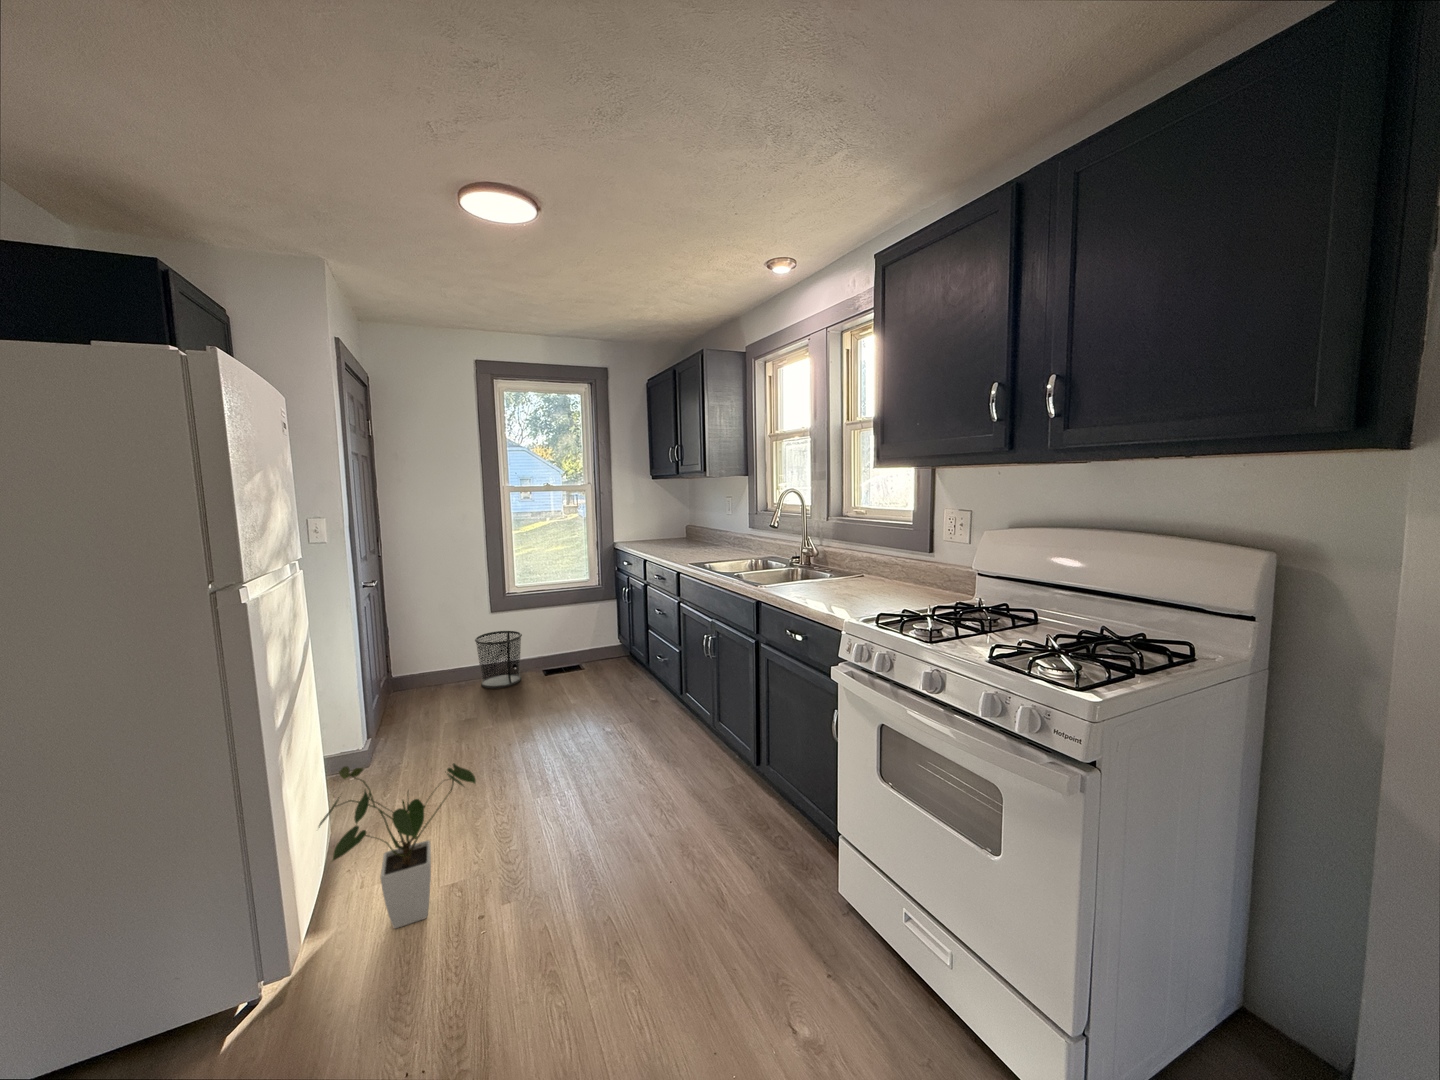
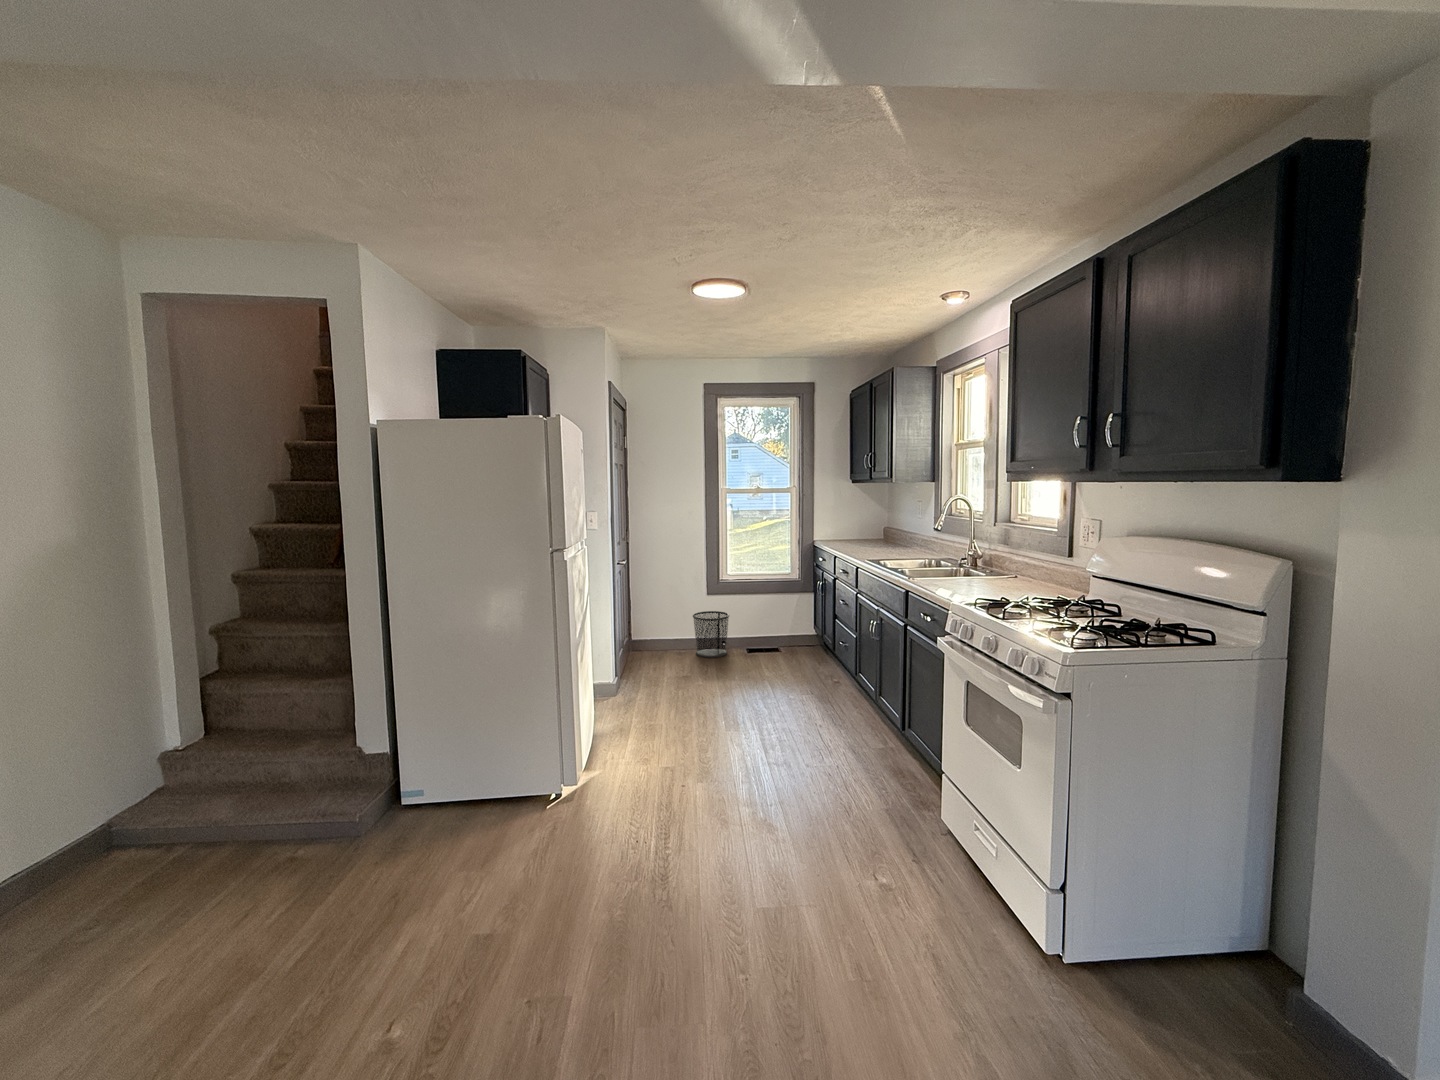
house plant: present [319,763,476,928] -> none [594,671,685,779]

